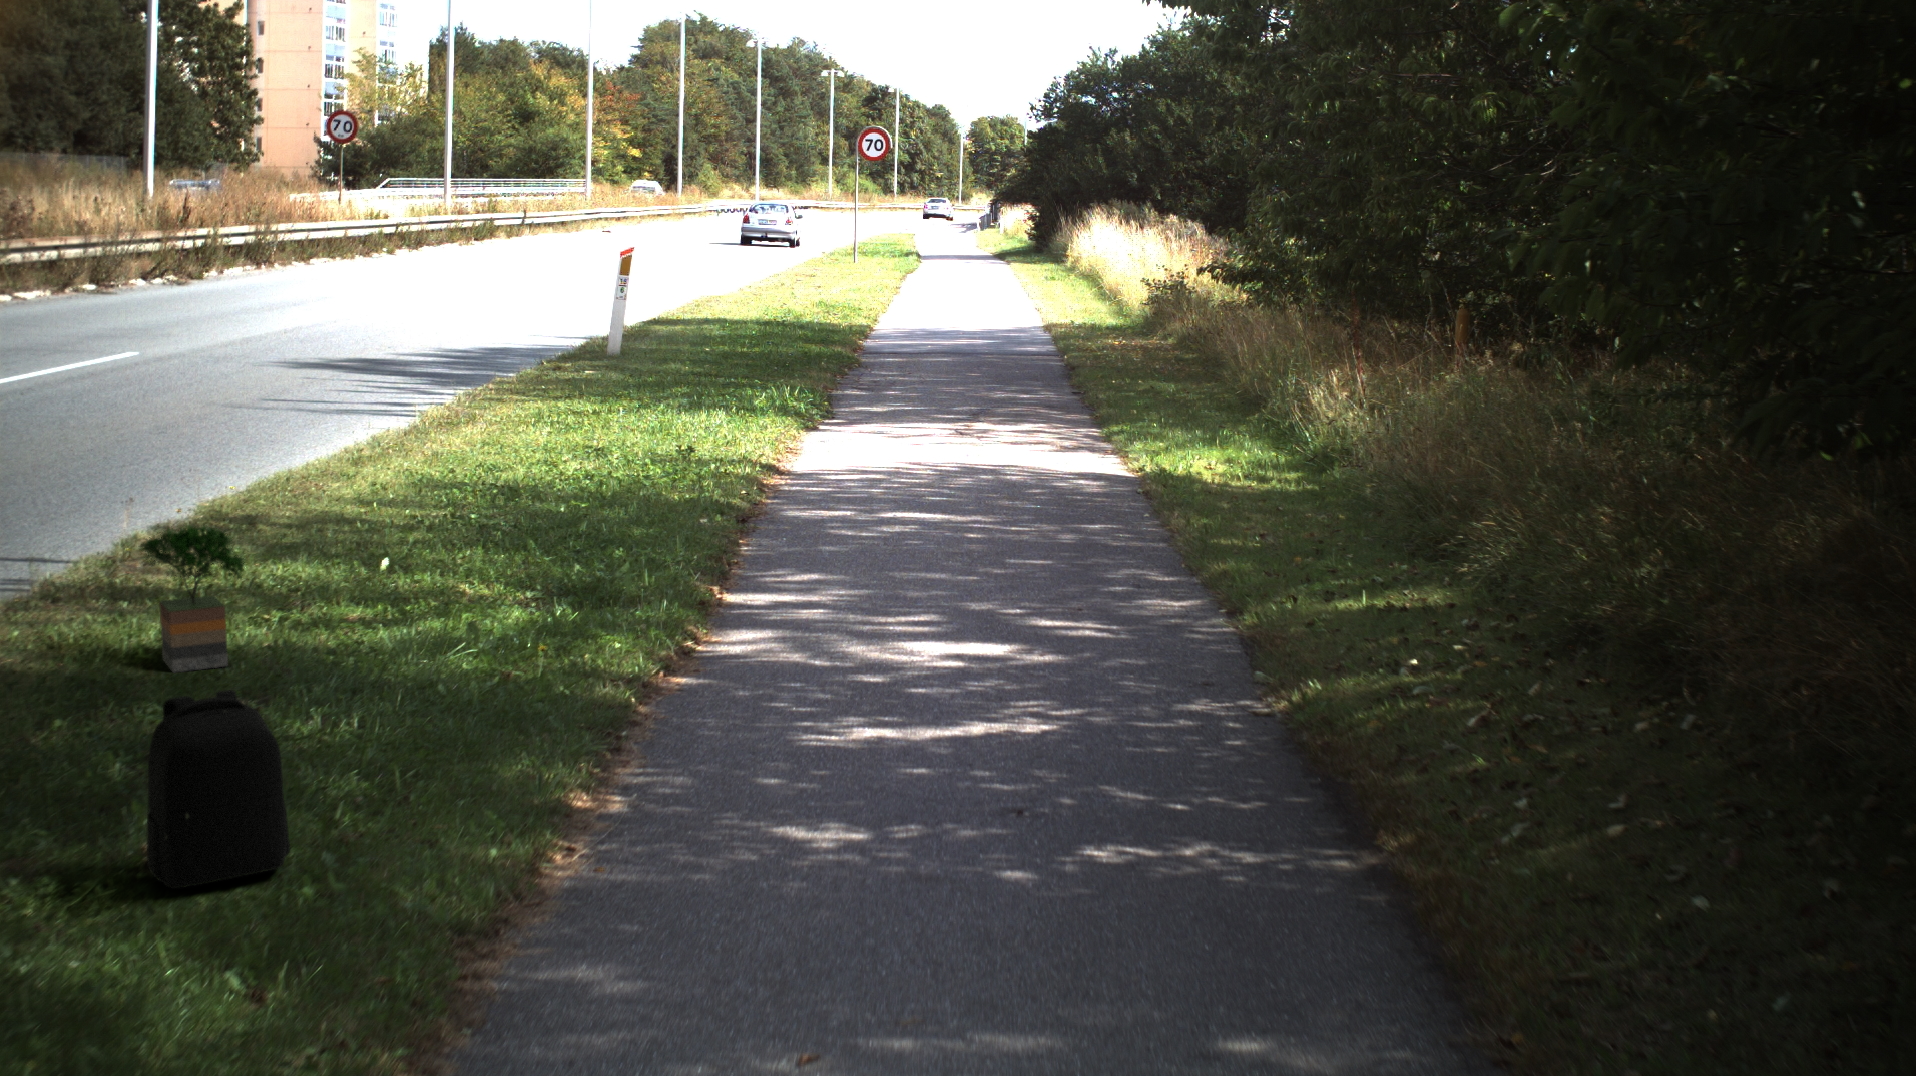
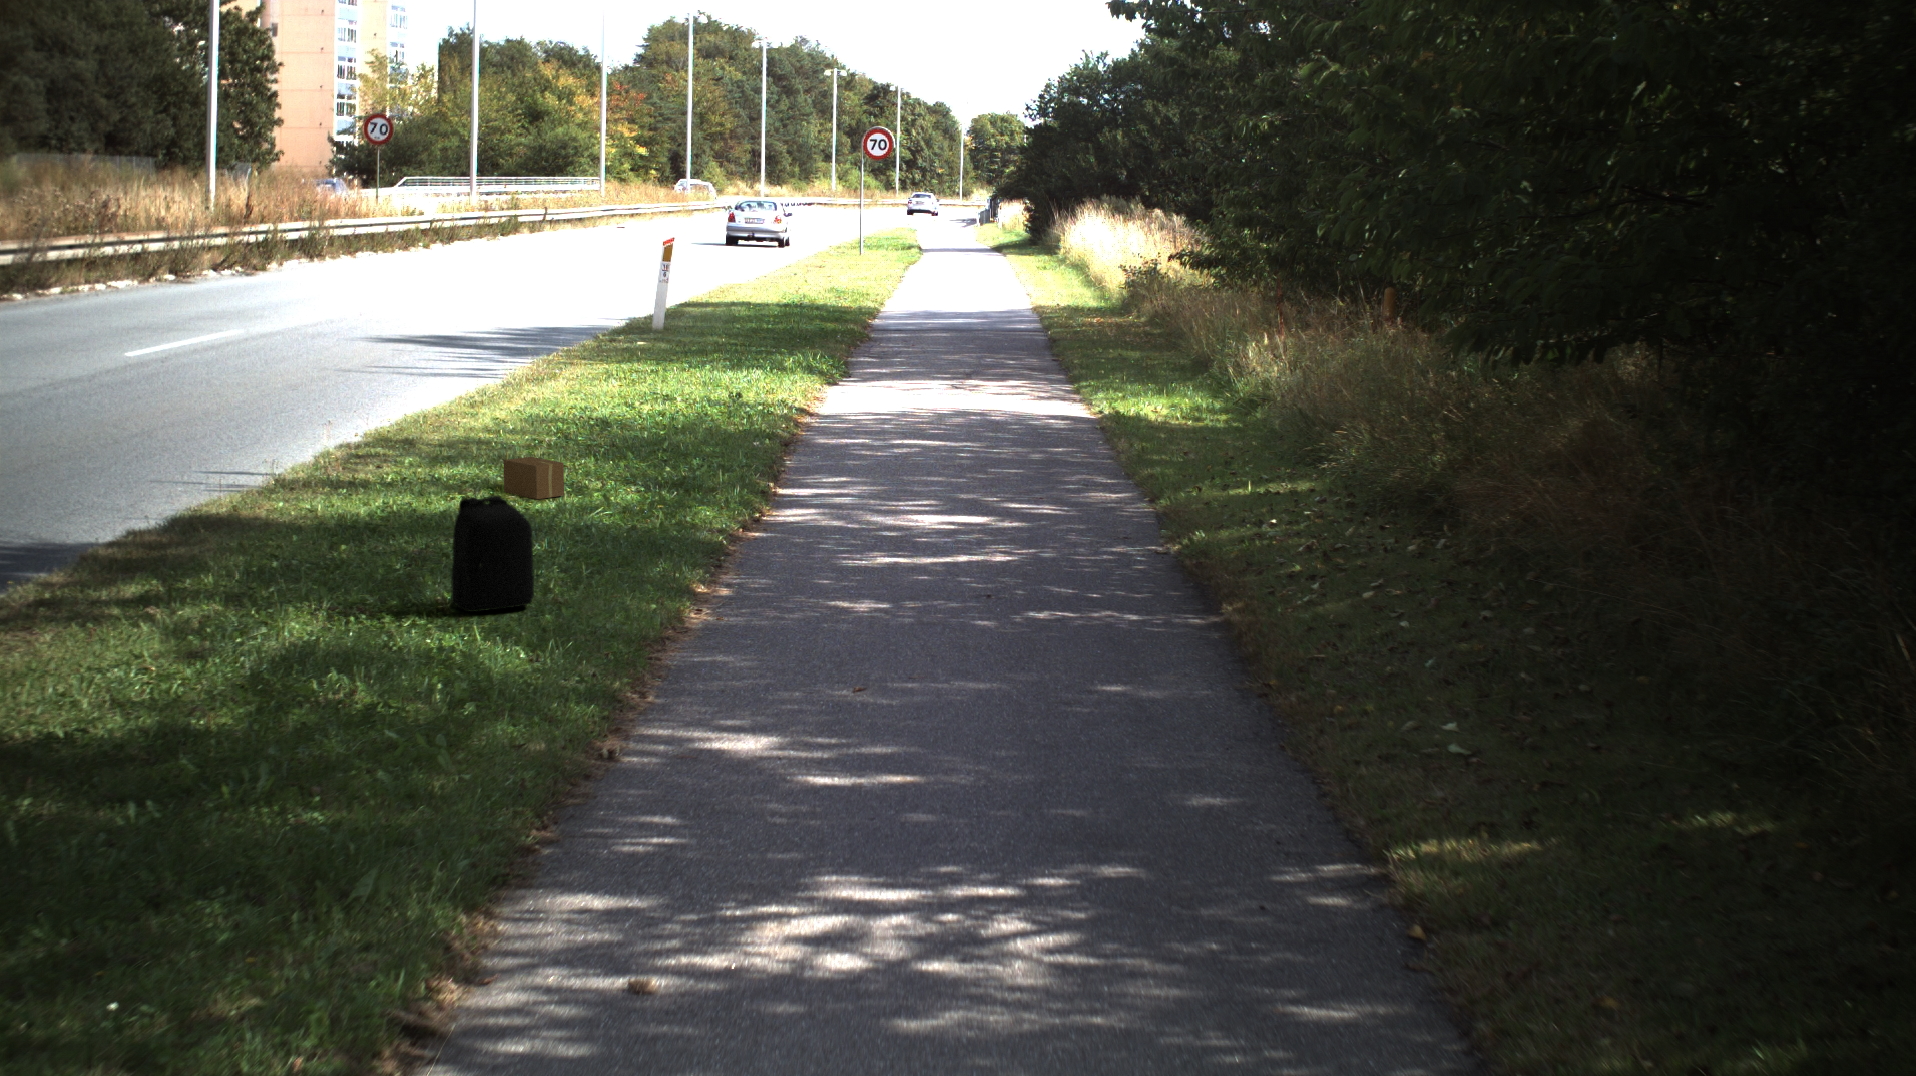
potted tree: present [141,526,245,672] -> none [383,419,458,520]
cardboard box: none [338,562,422,626] -> present [503,457,564,499]

